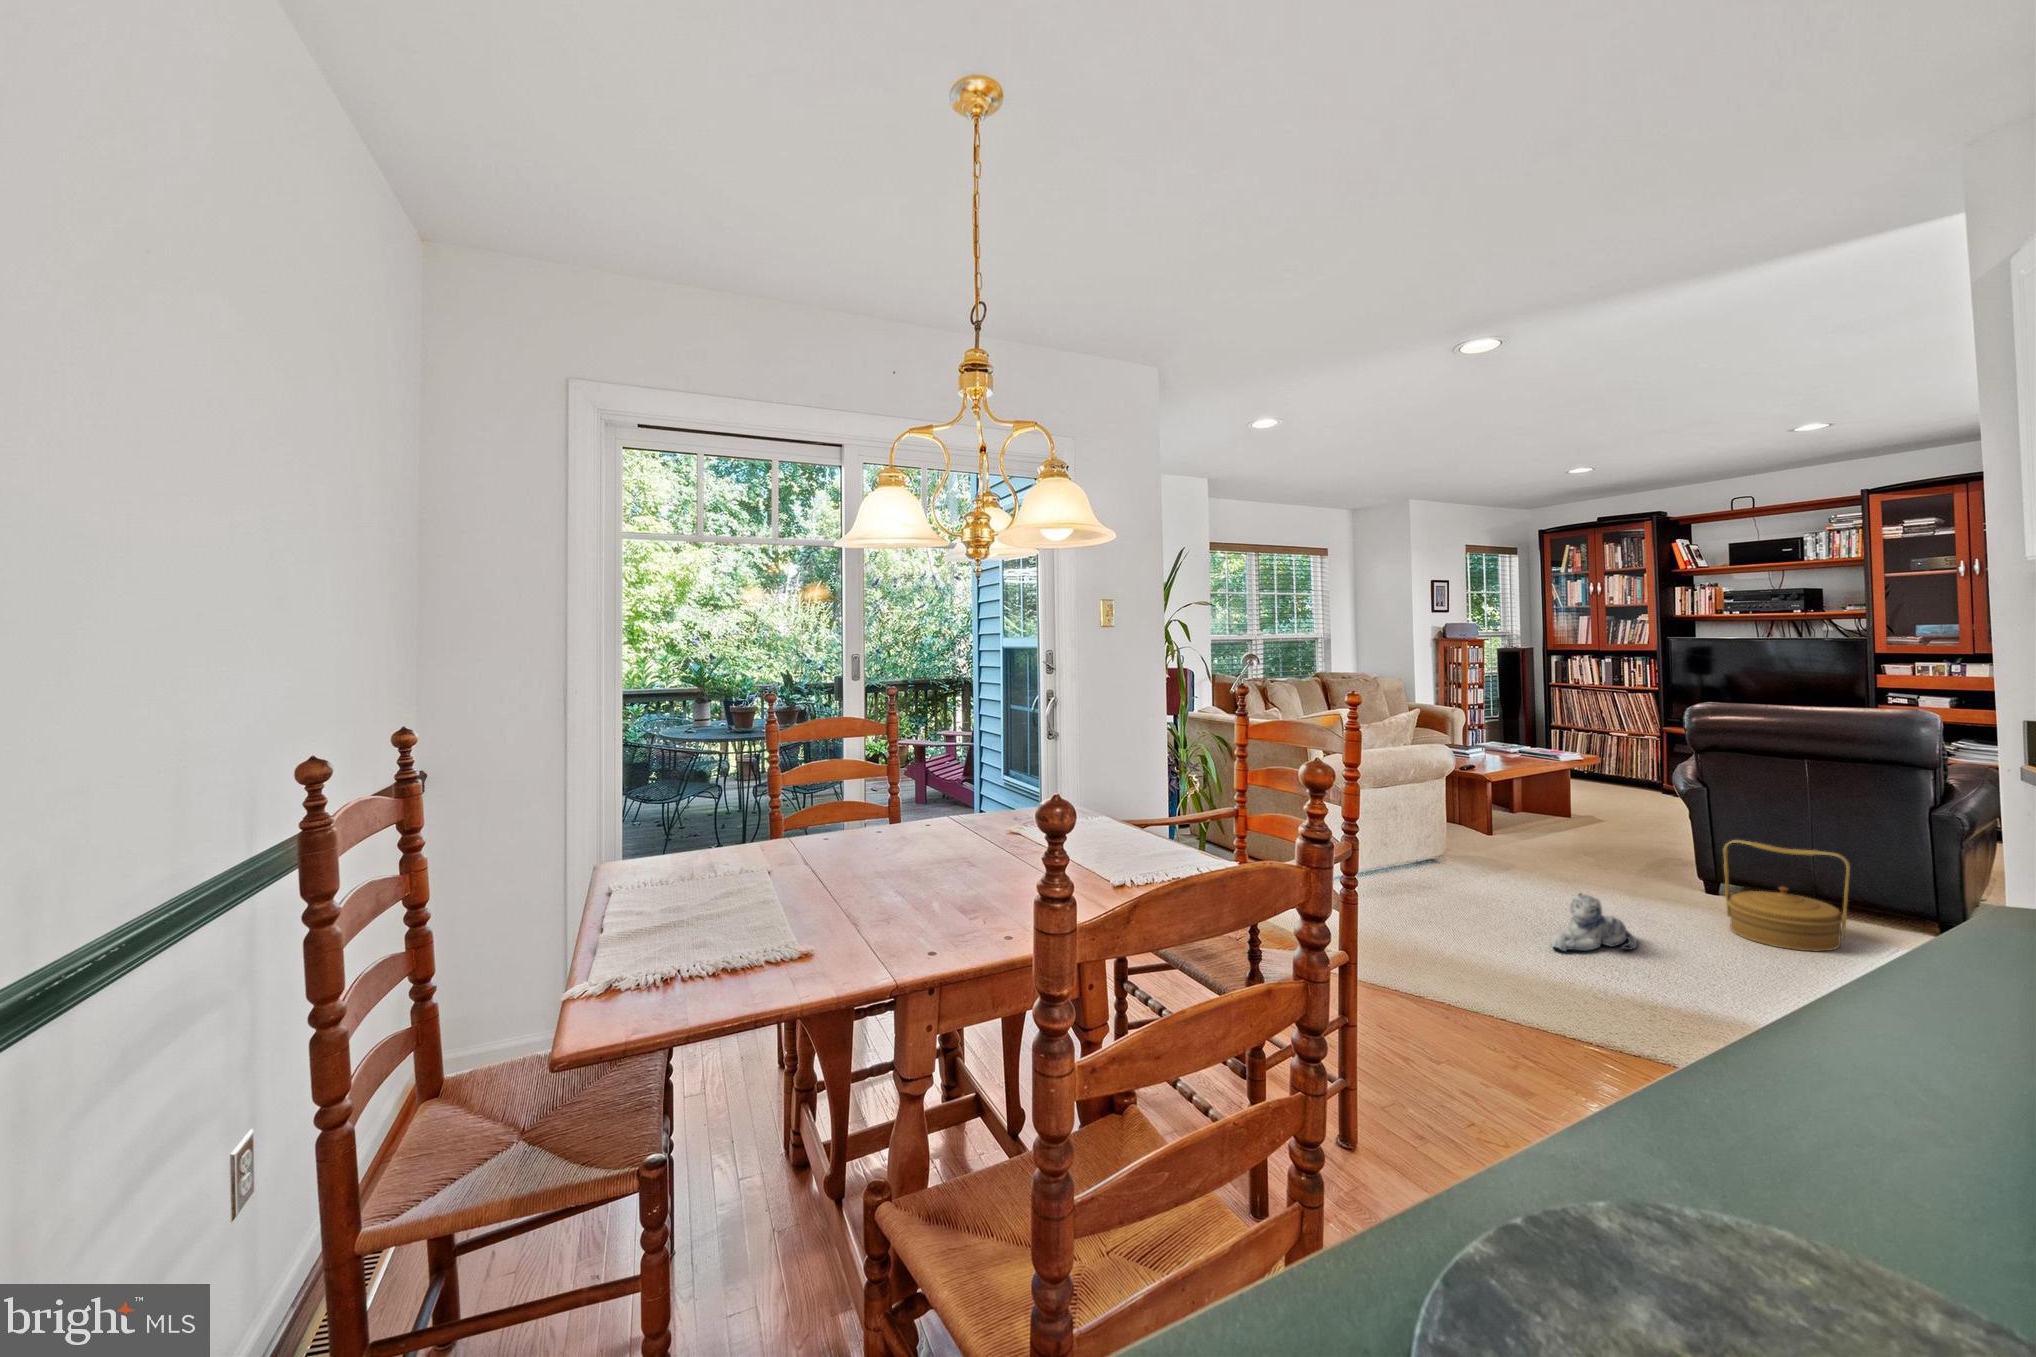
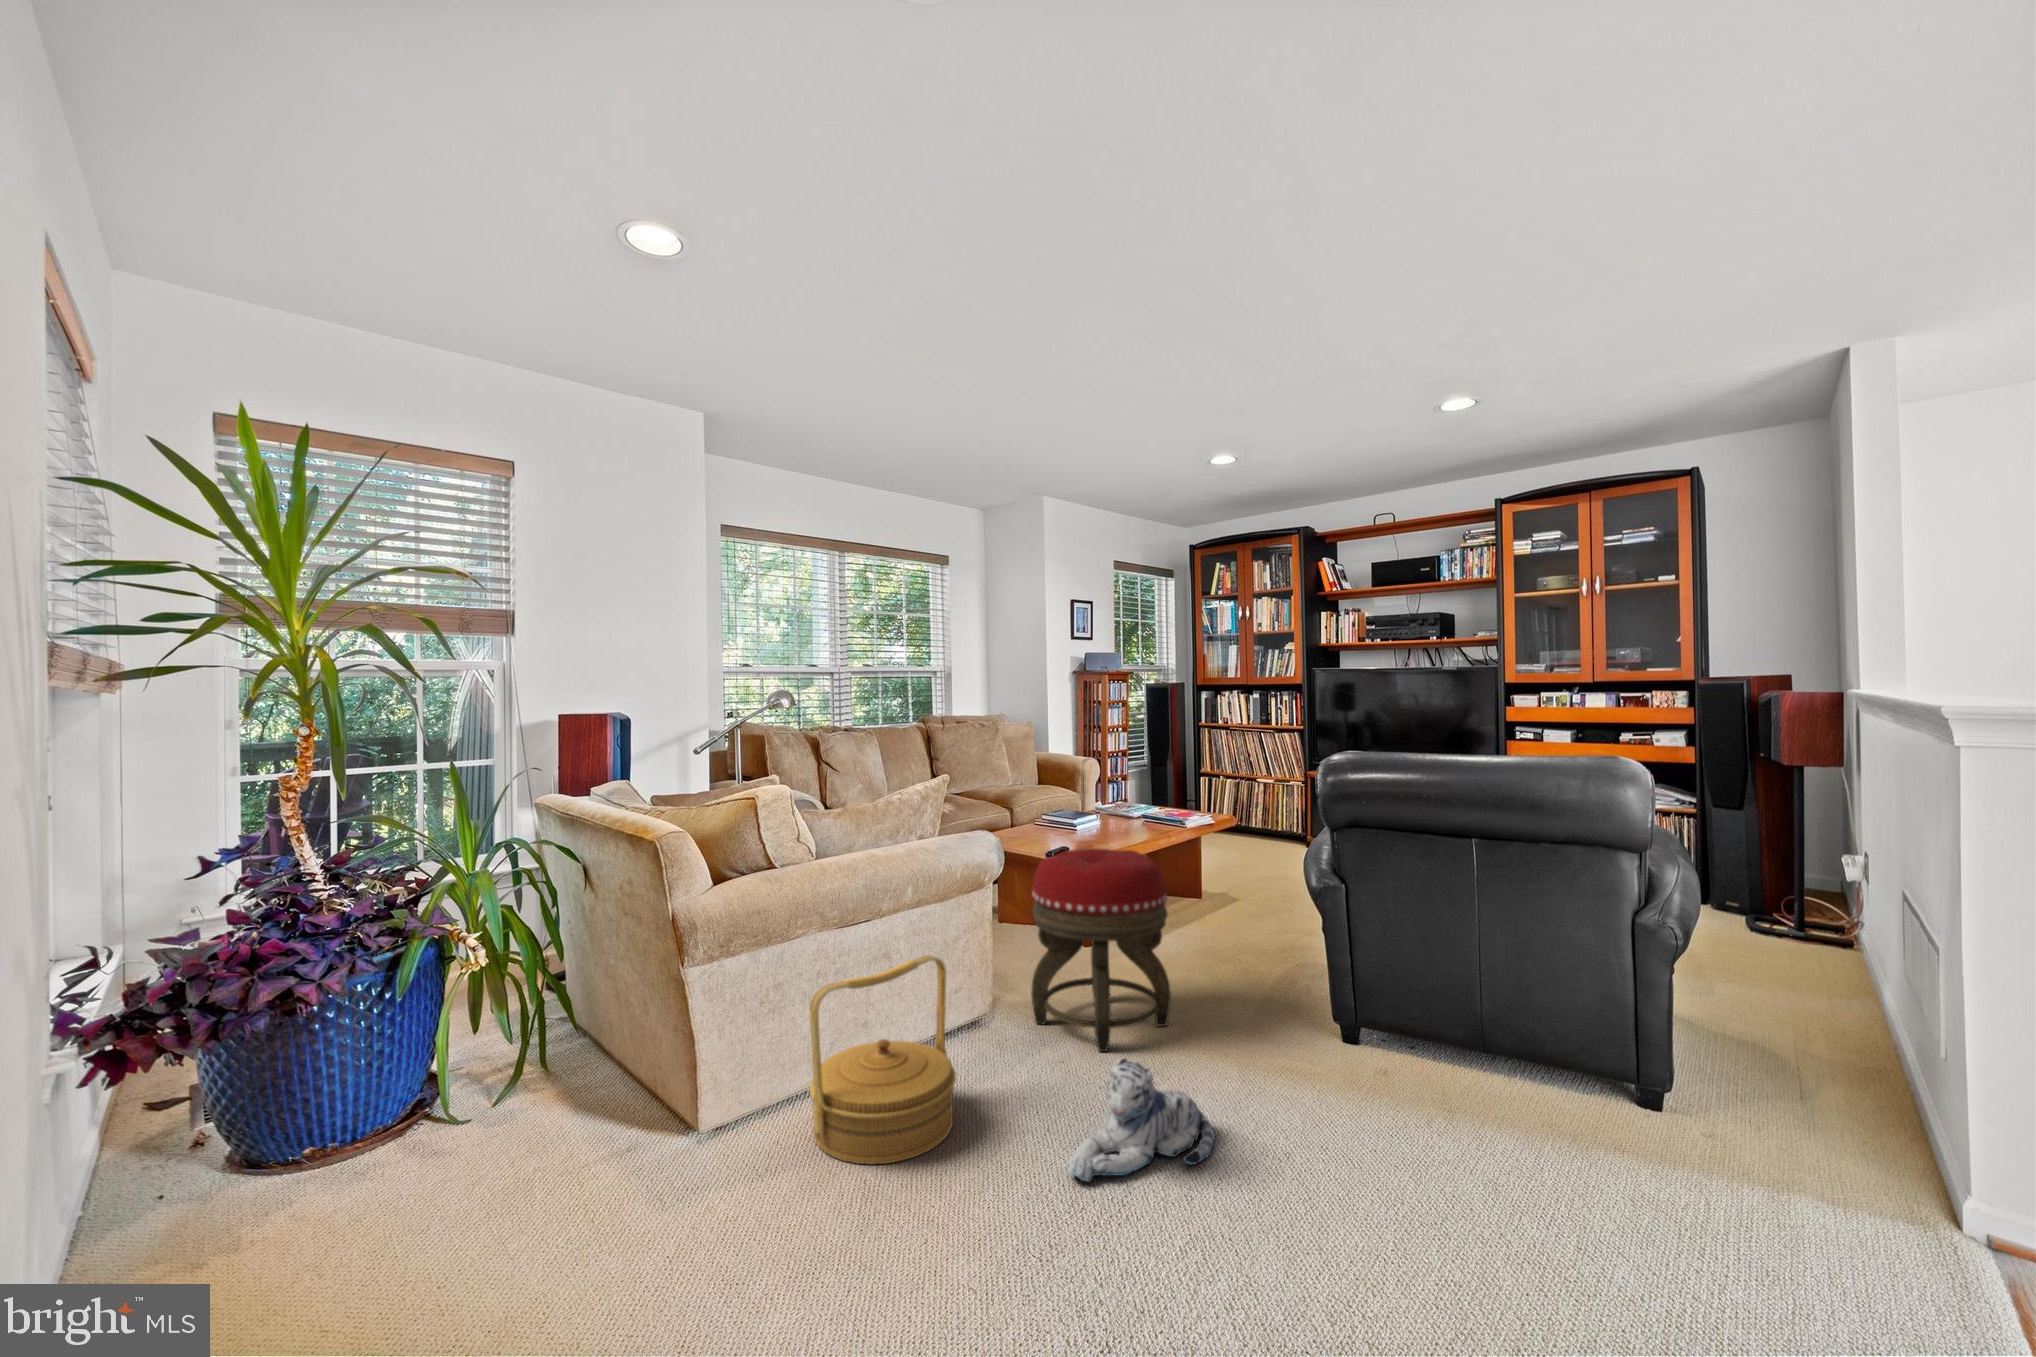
footstool: none [1483,782,1585,904] -> present [1031,848,1171,1052]
woven basket: present [1724,840,1850,951] -> present [809,955,956,1164]

